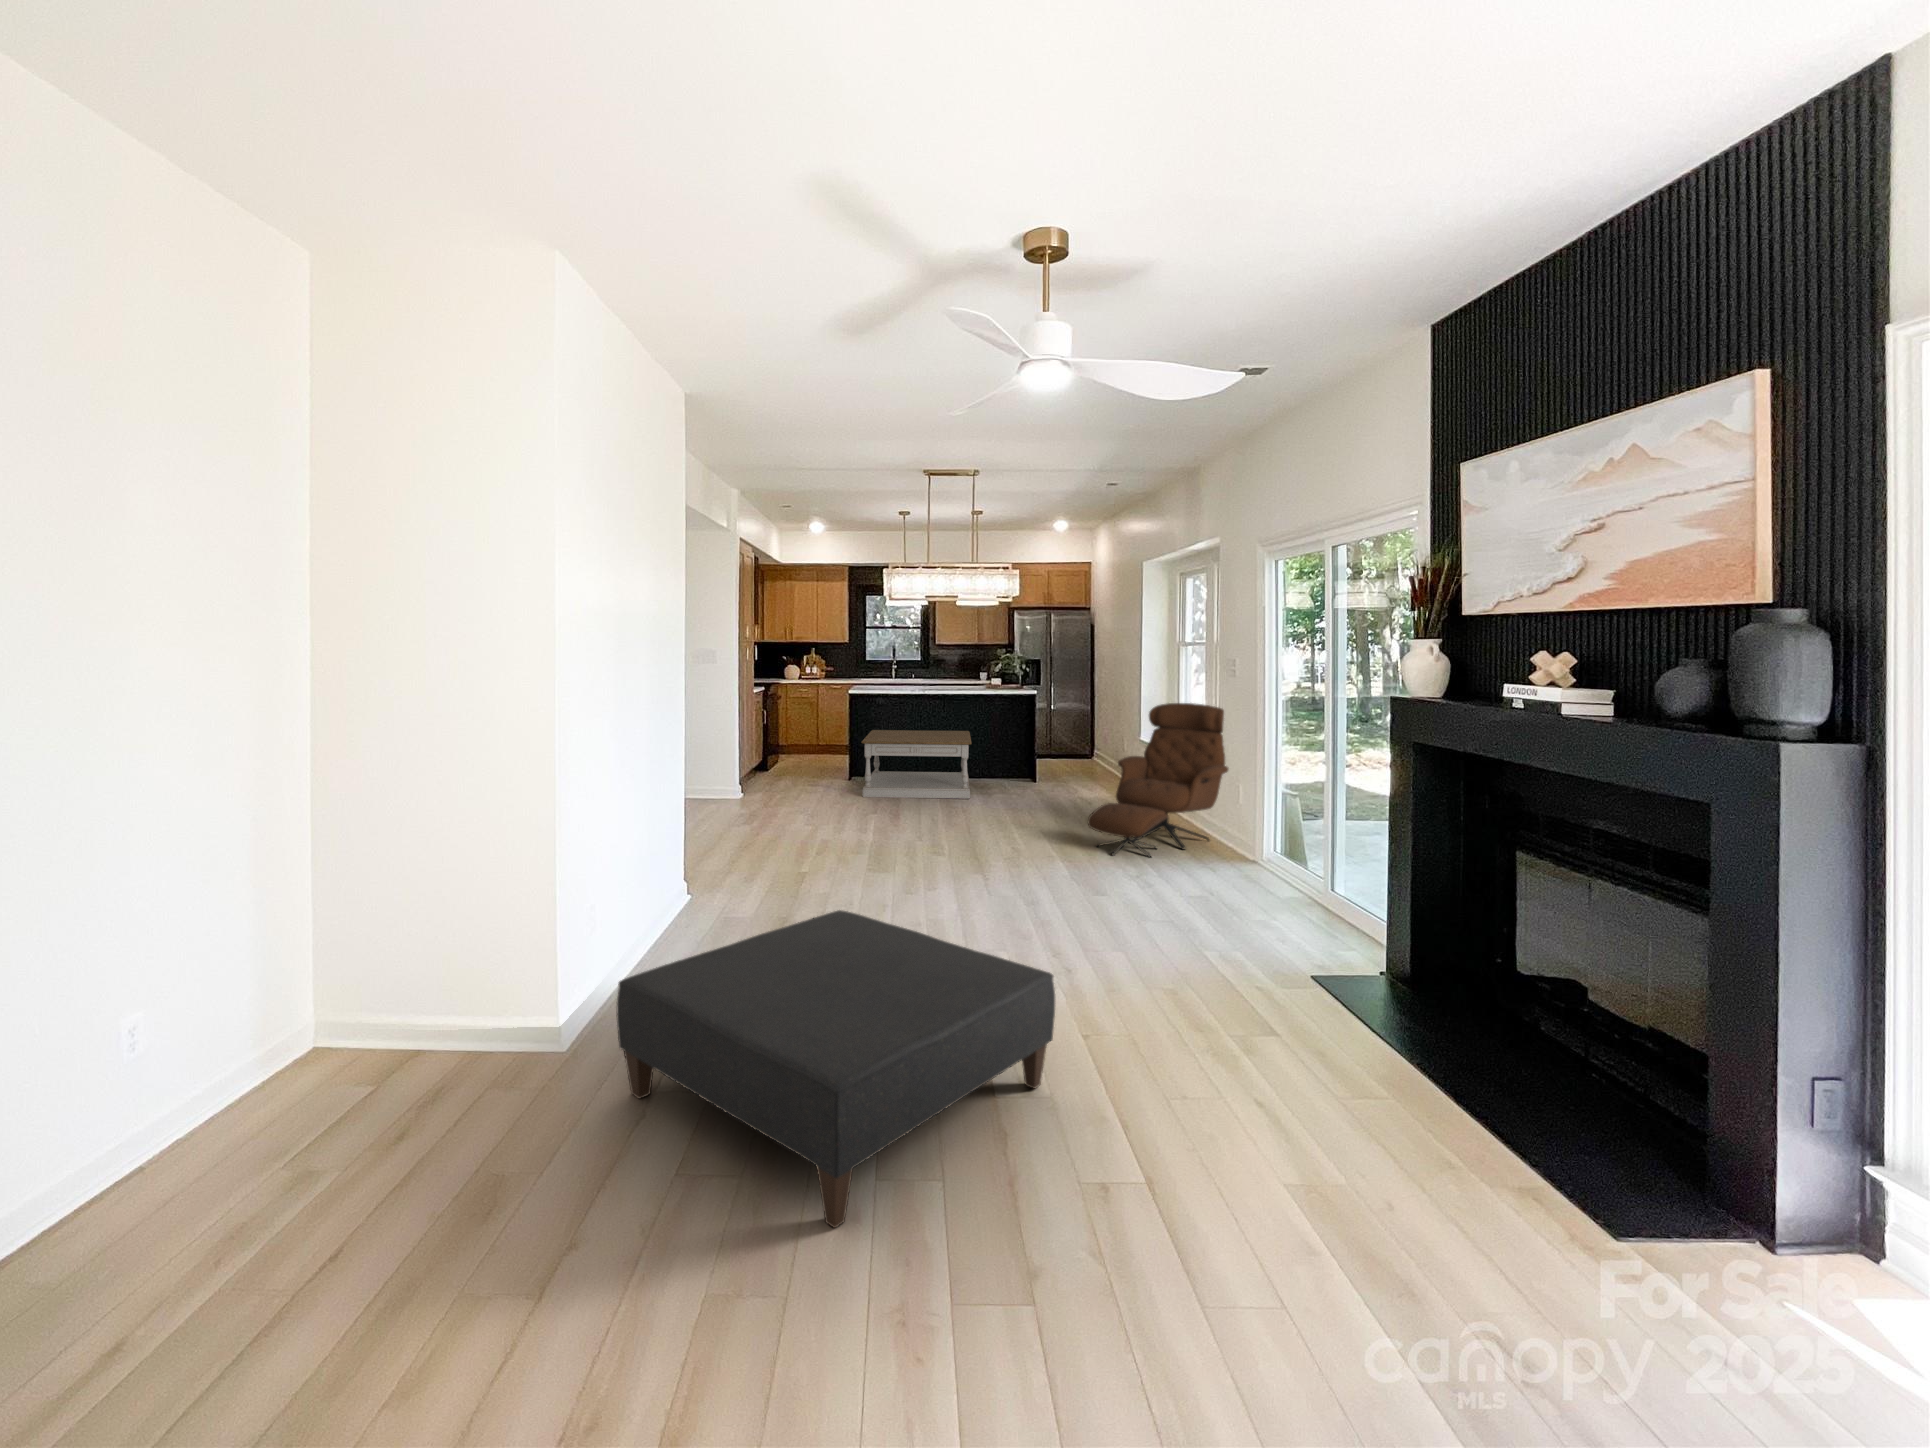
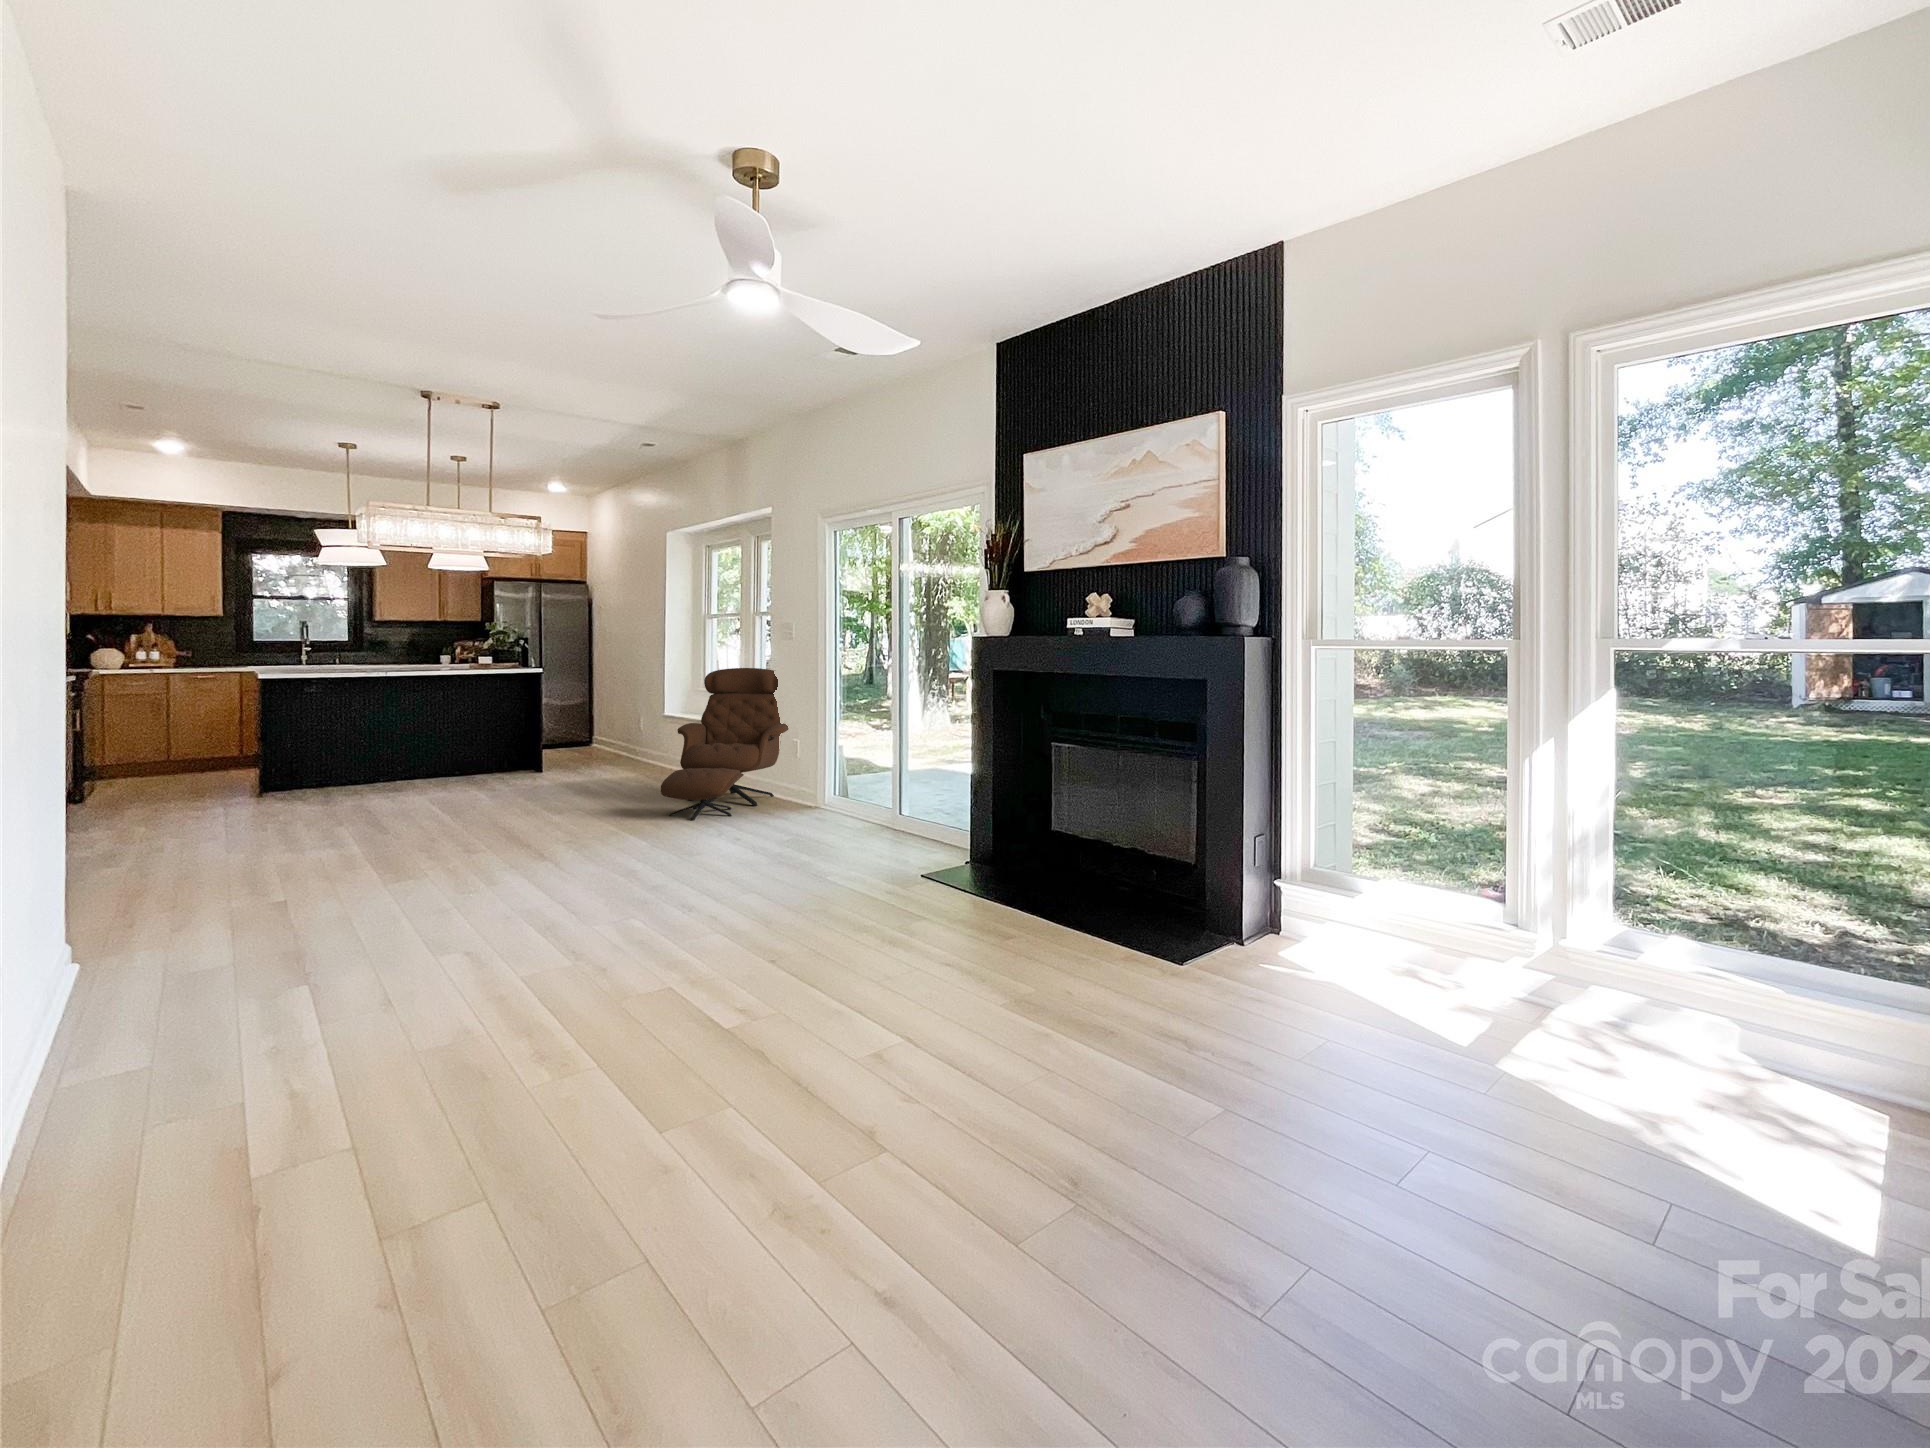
coffee table: present [861,730,972,799] -> none [301,719,477,811]
ottoman: present [617,910,1055,1228] -> none [210,888,802,1193]

